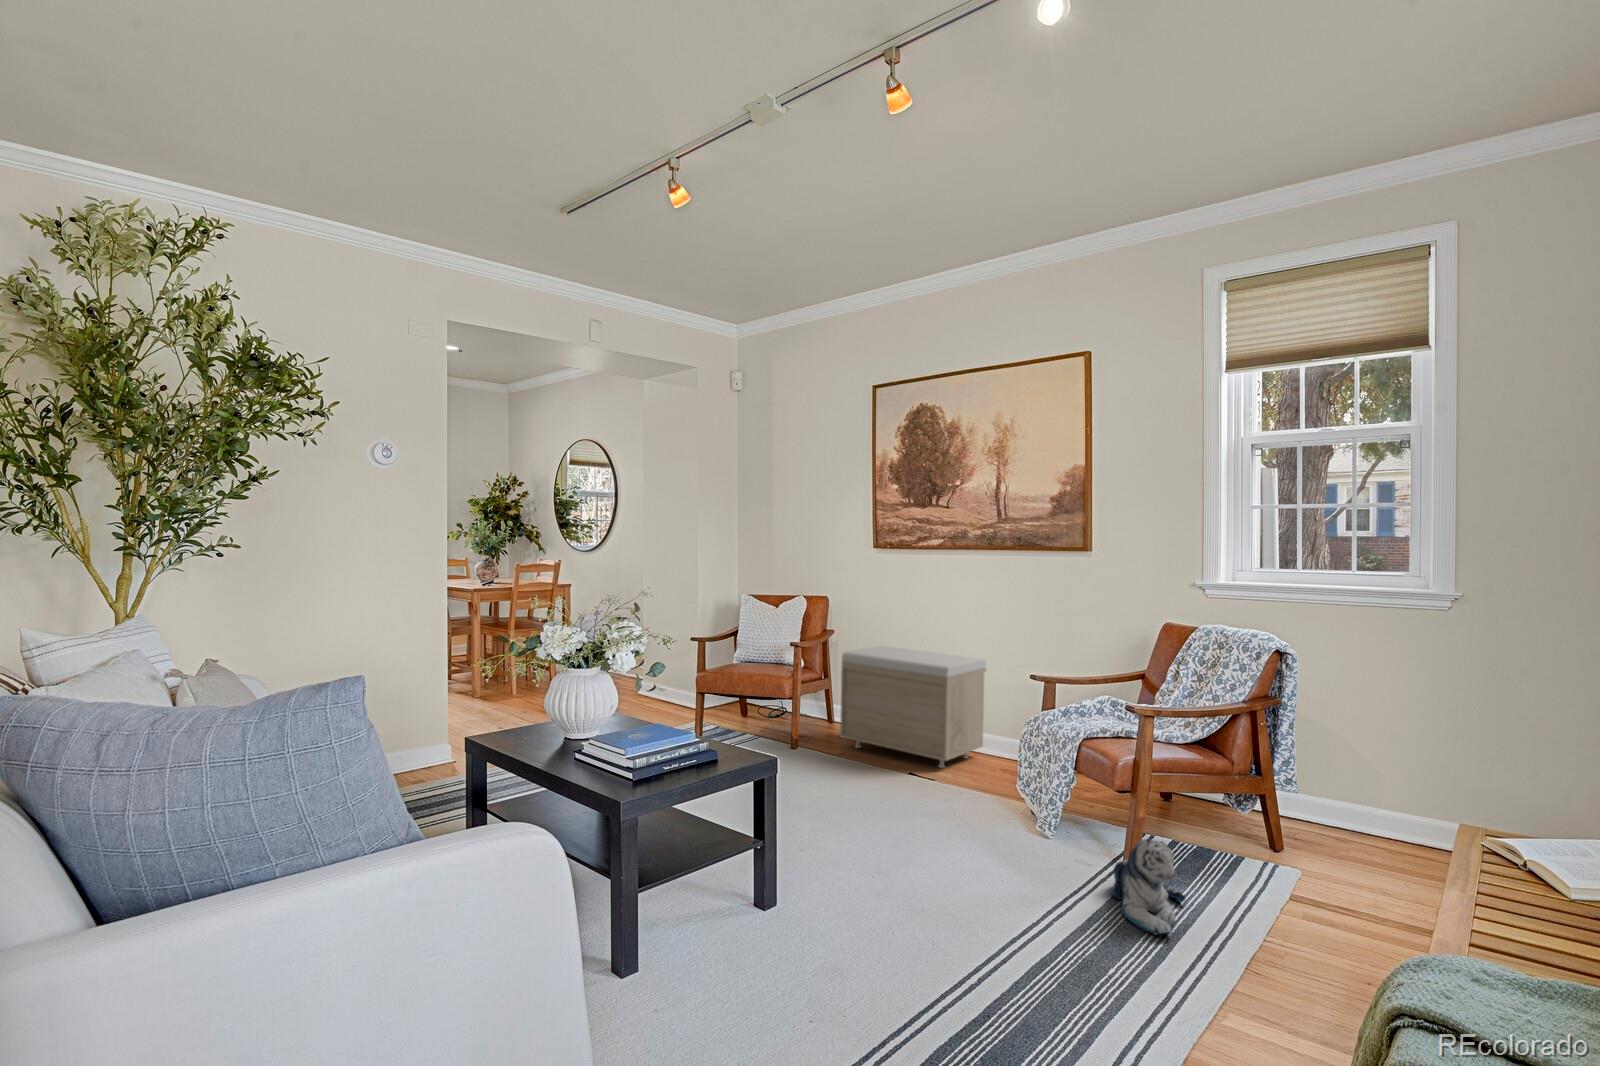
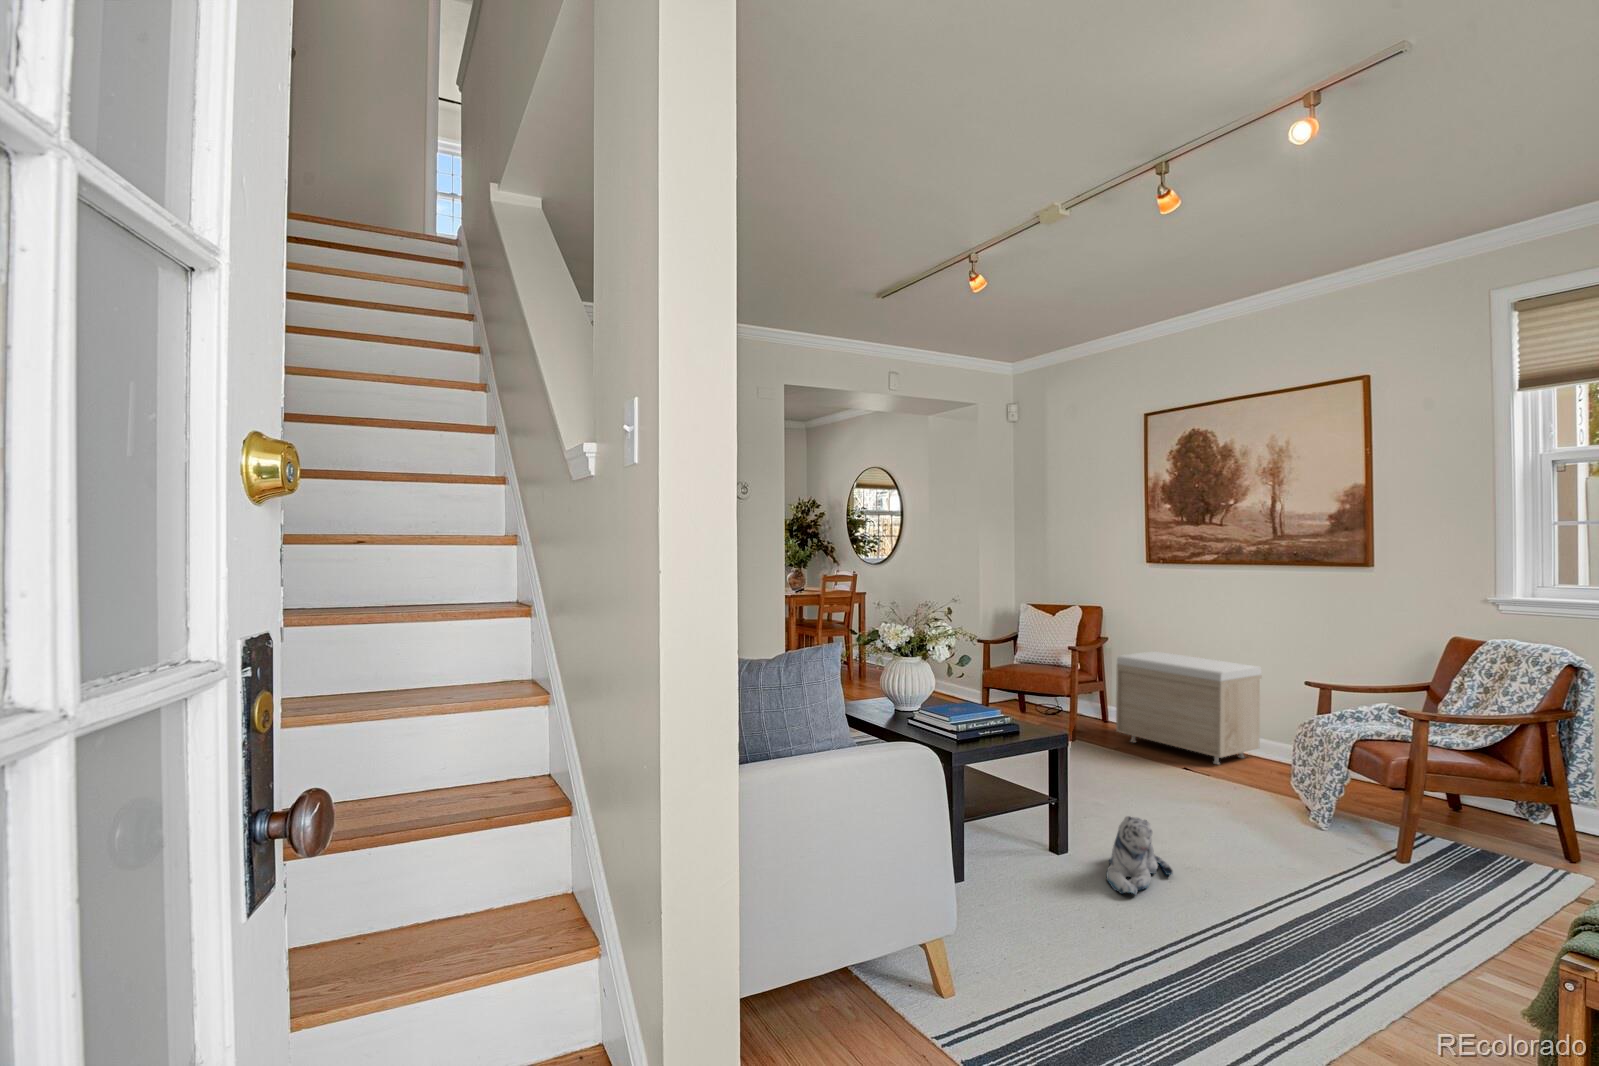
plush toy: present [1110,839,1185,935] -> present [1106,816,1172,895]

